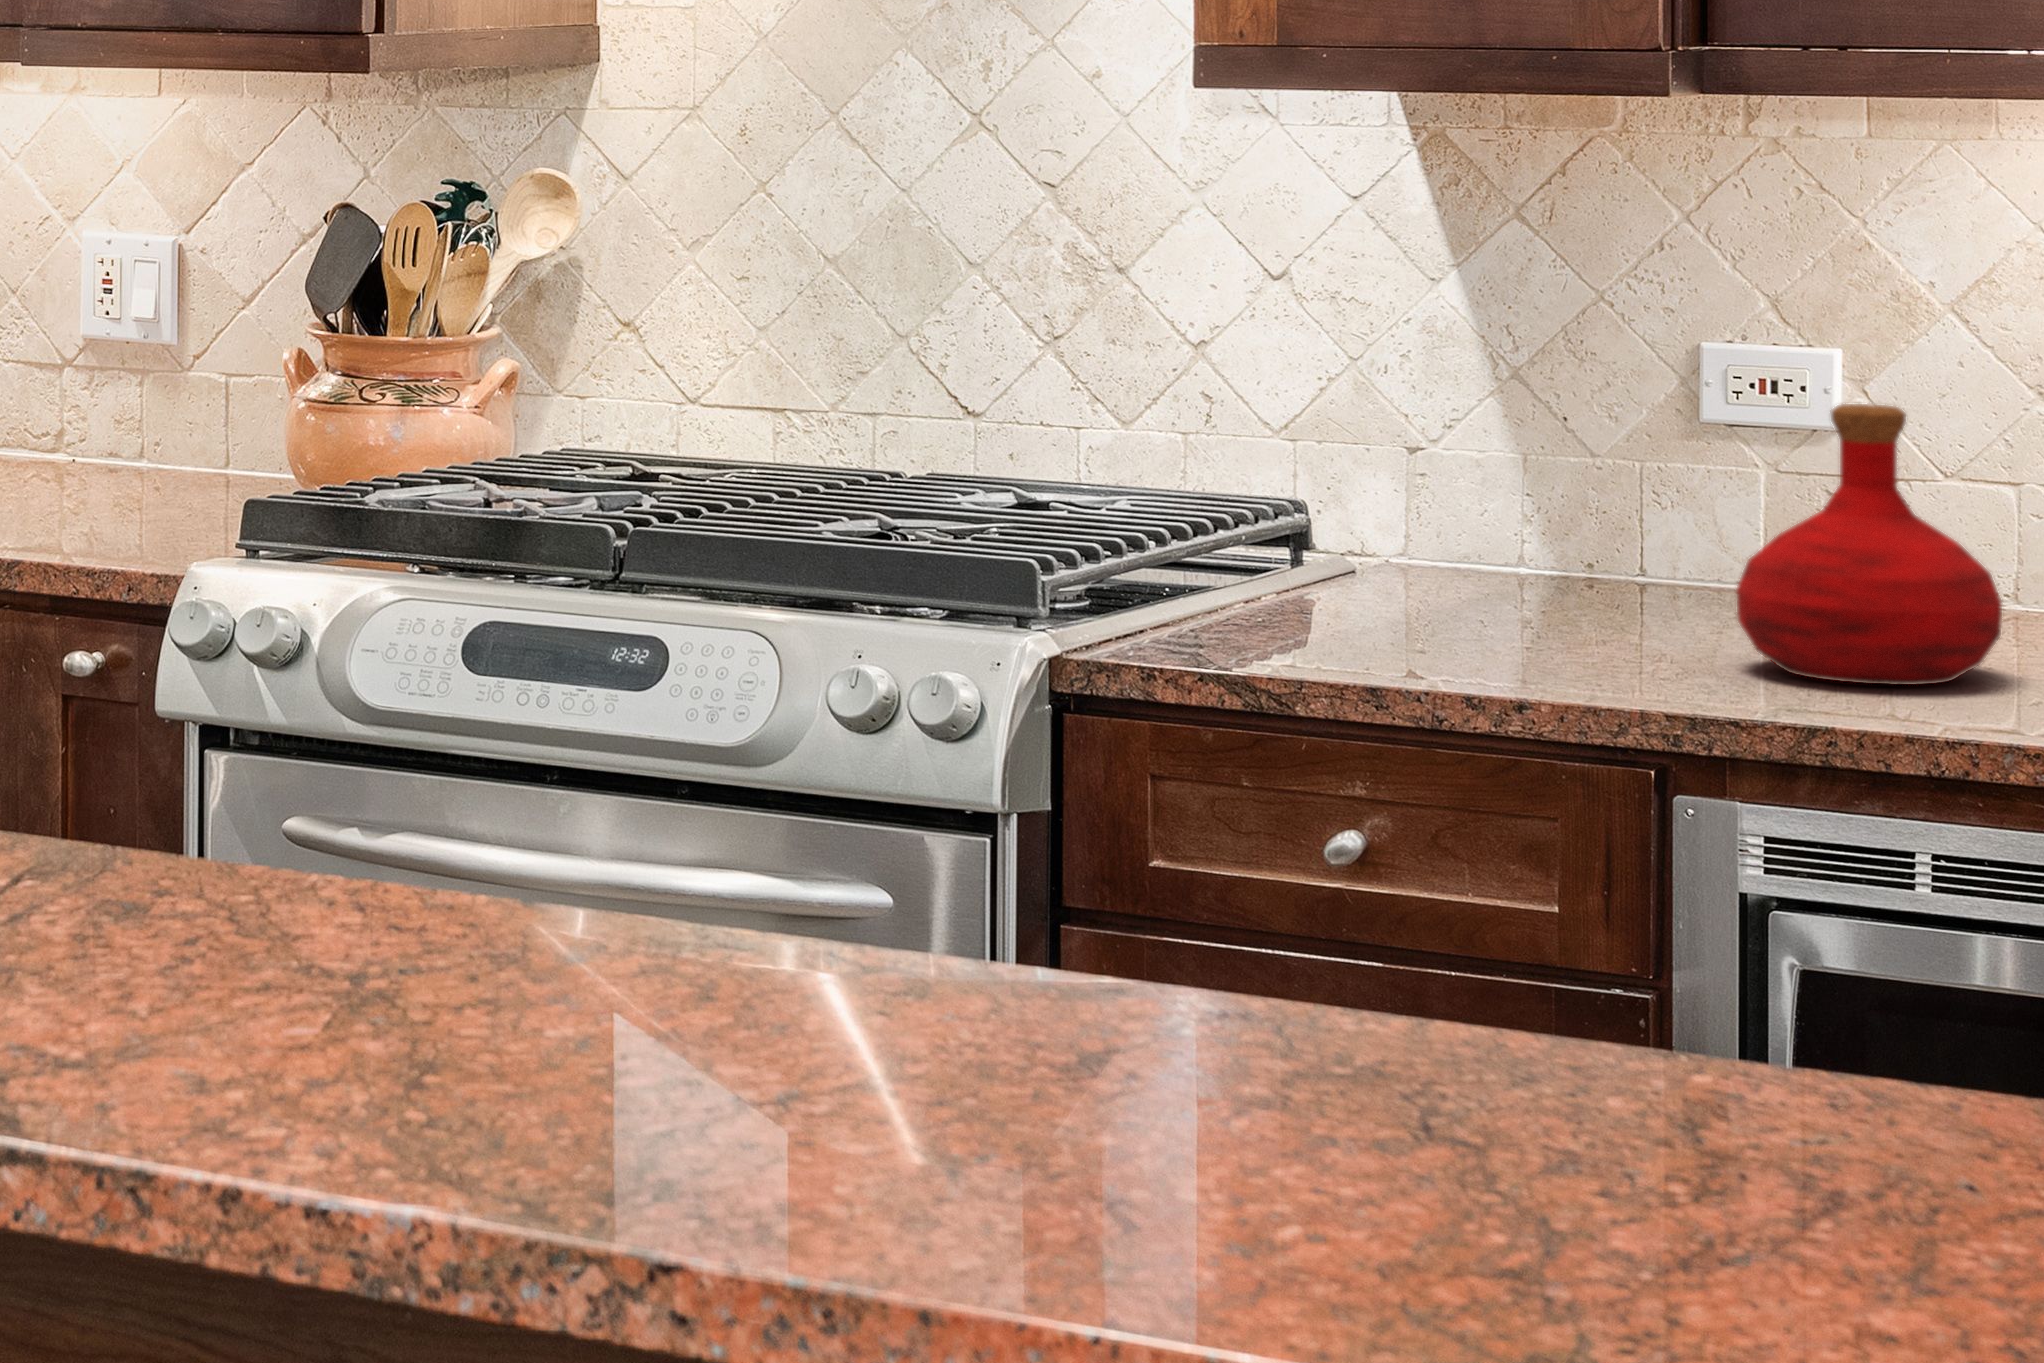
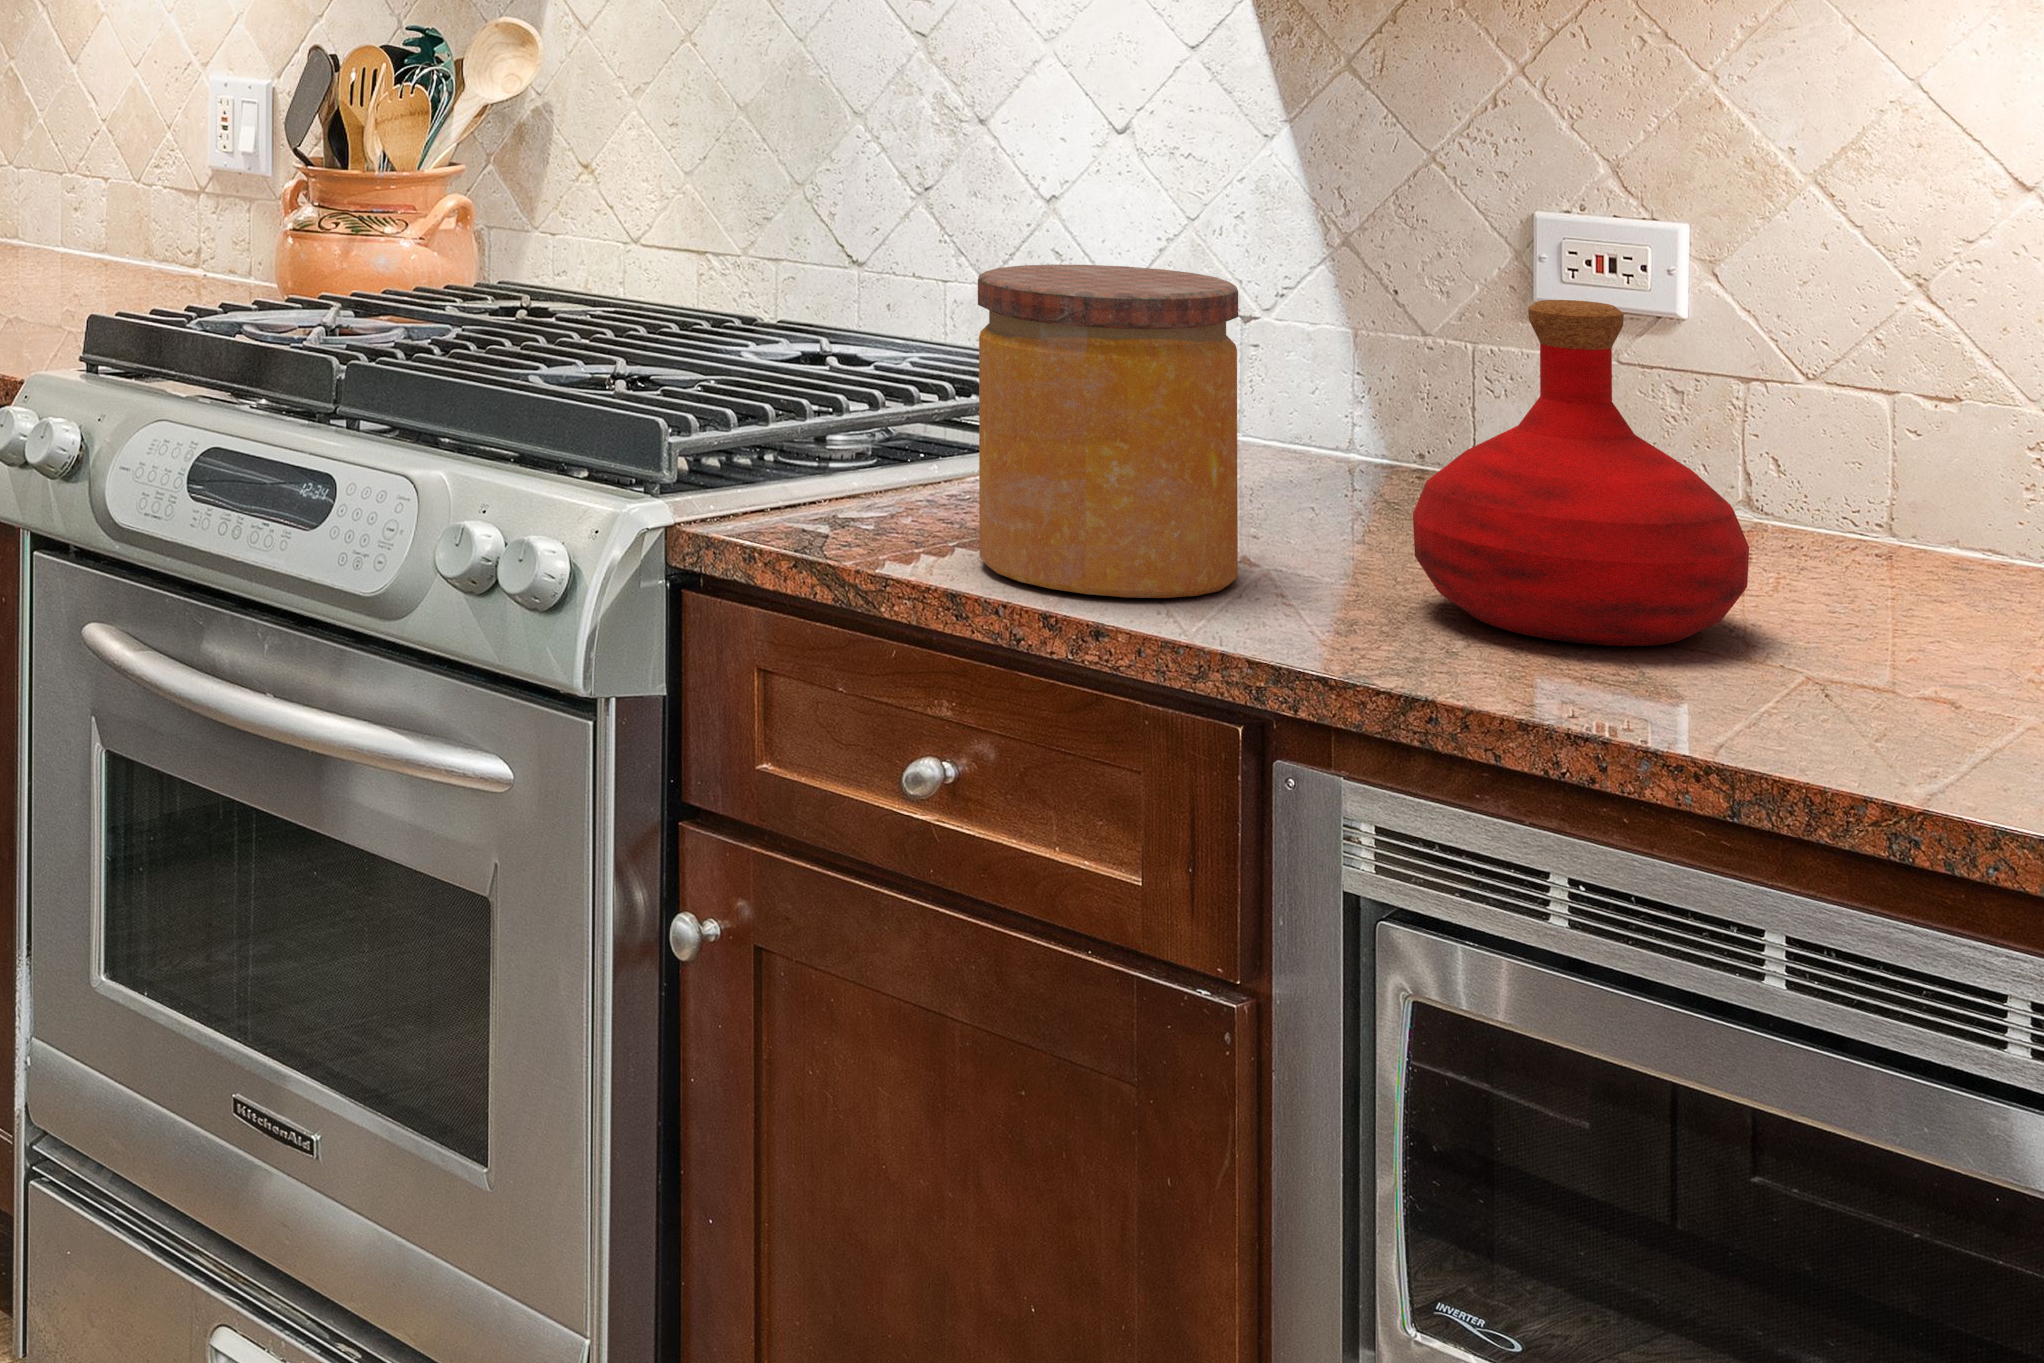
jar: none [1363,392,1591,677] -> present [978,265,1238,598]

